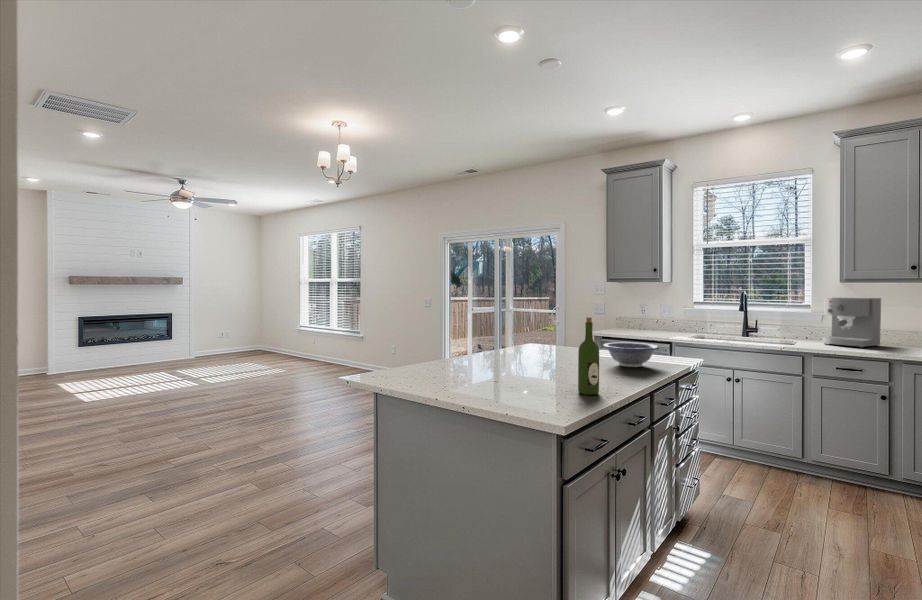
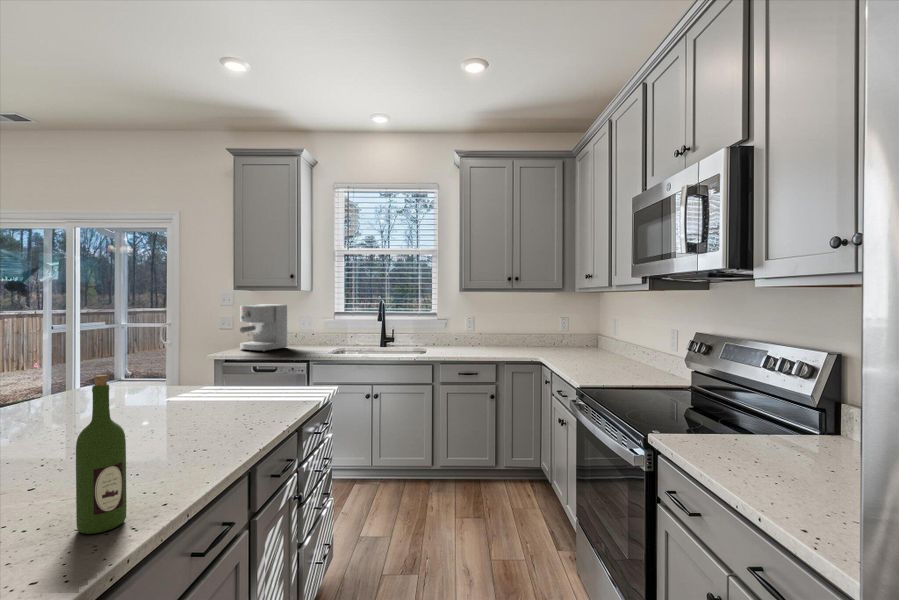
coffee maker: present [822,297,881,348] -> present [240,304,287,351]
decorative bowl: present [604,343,659,367] -> none [189,381,274,422]

